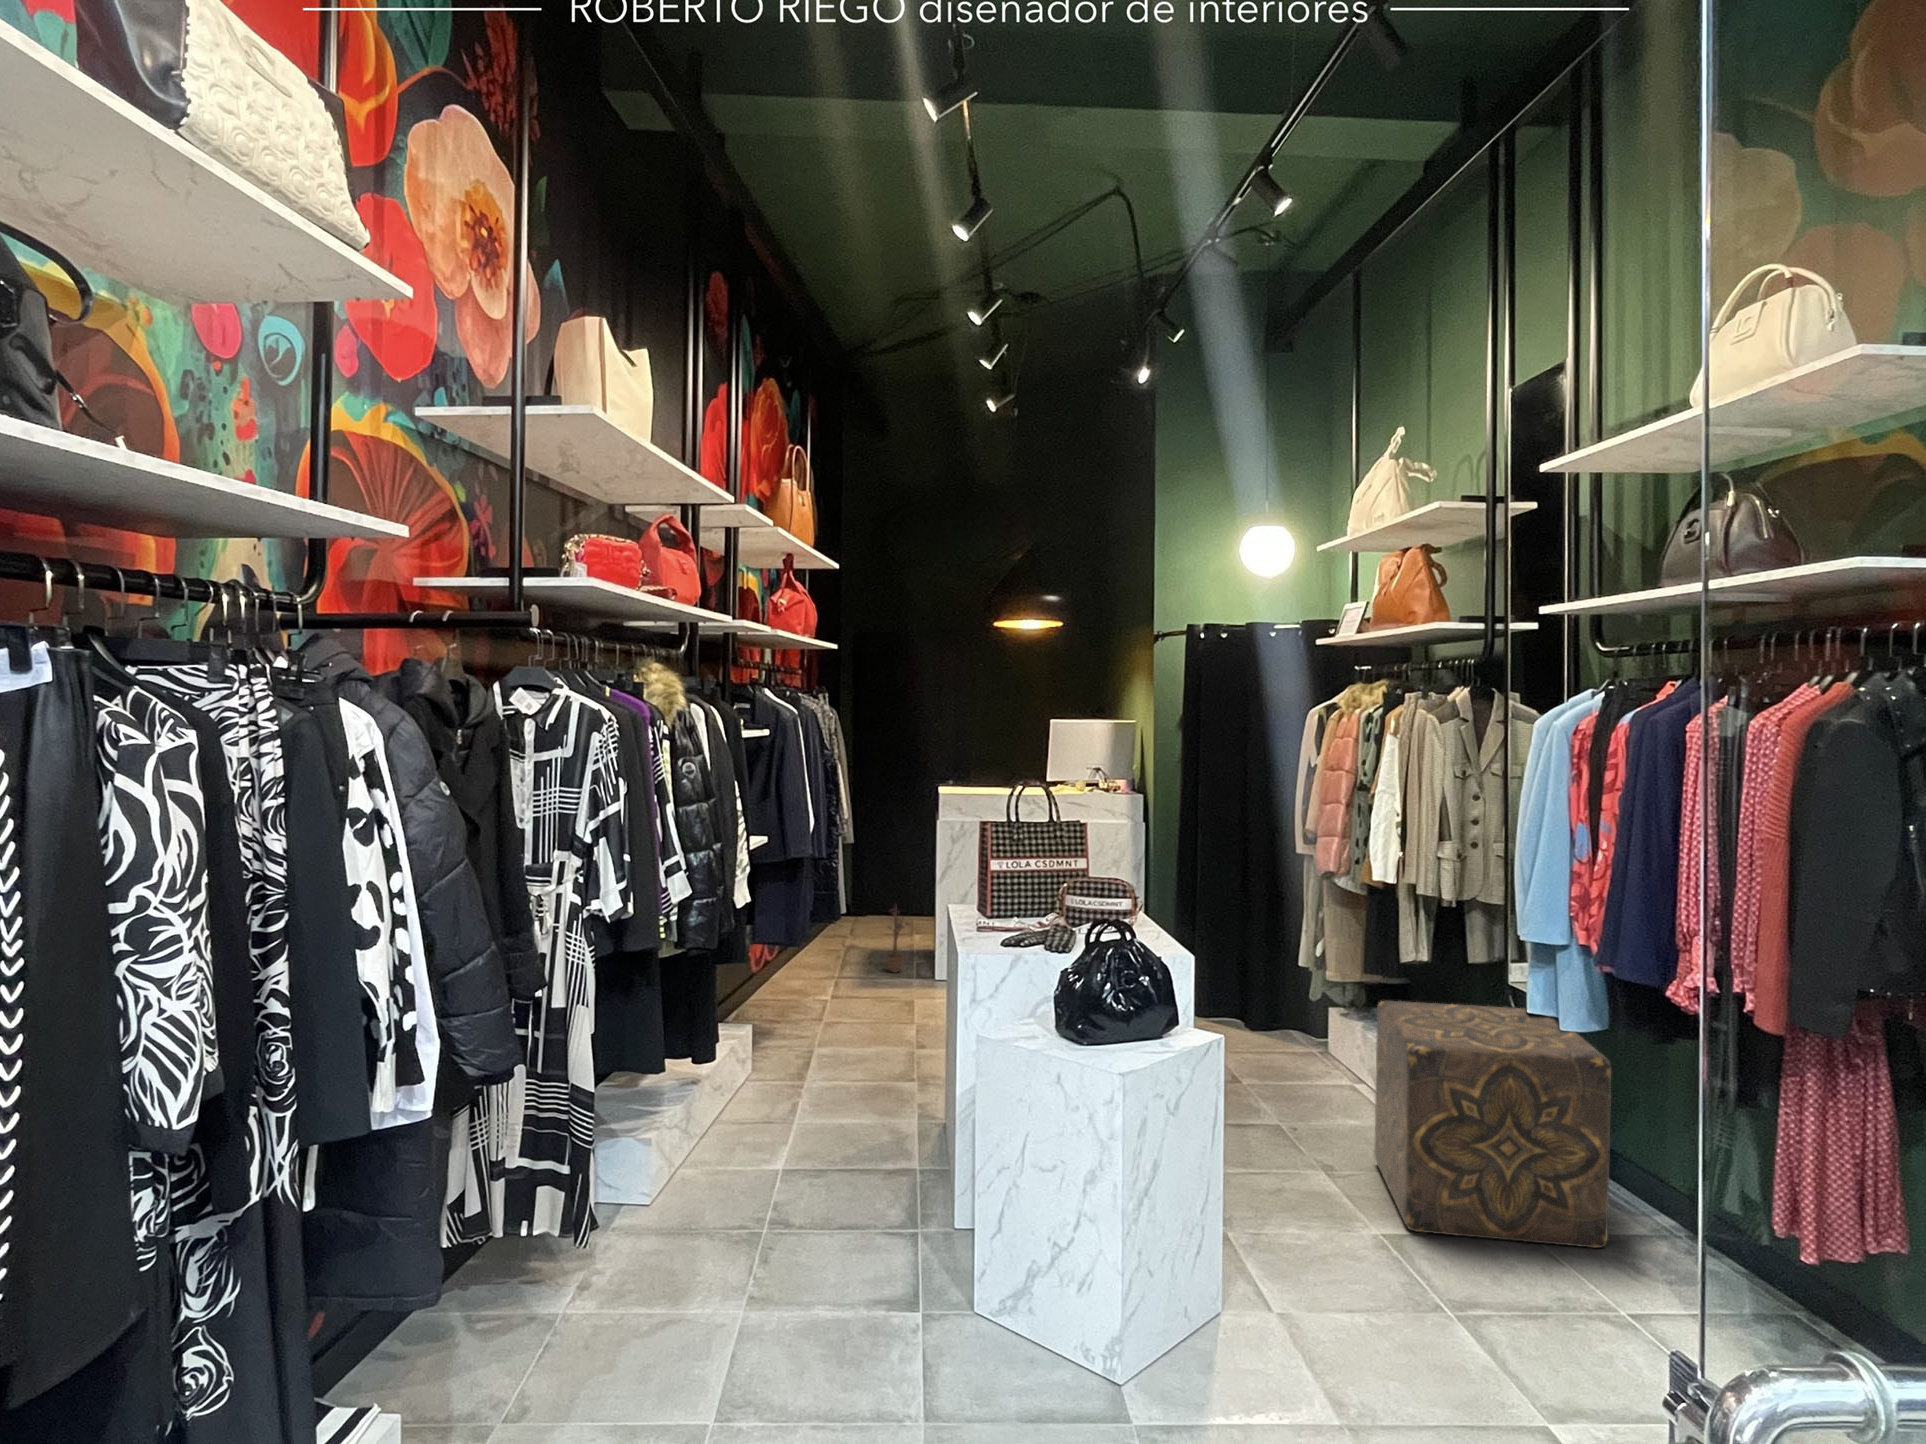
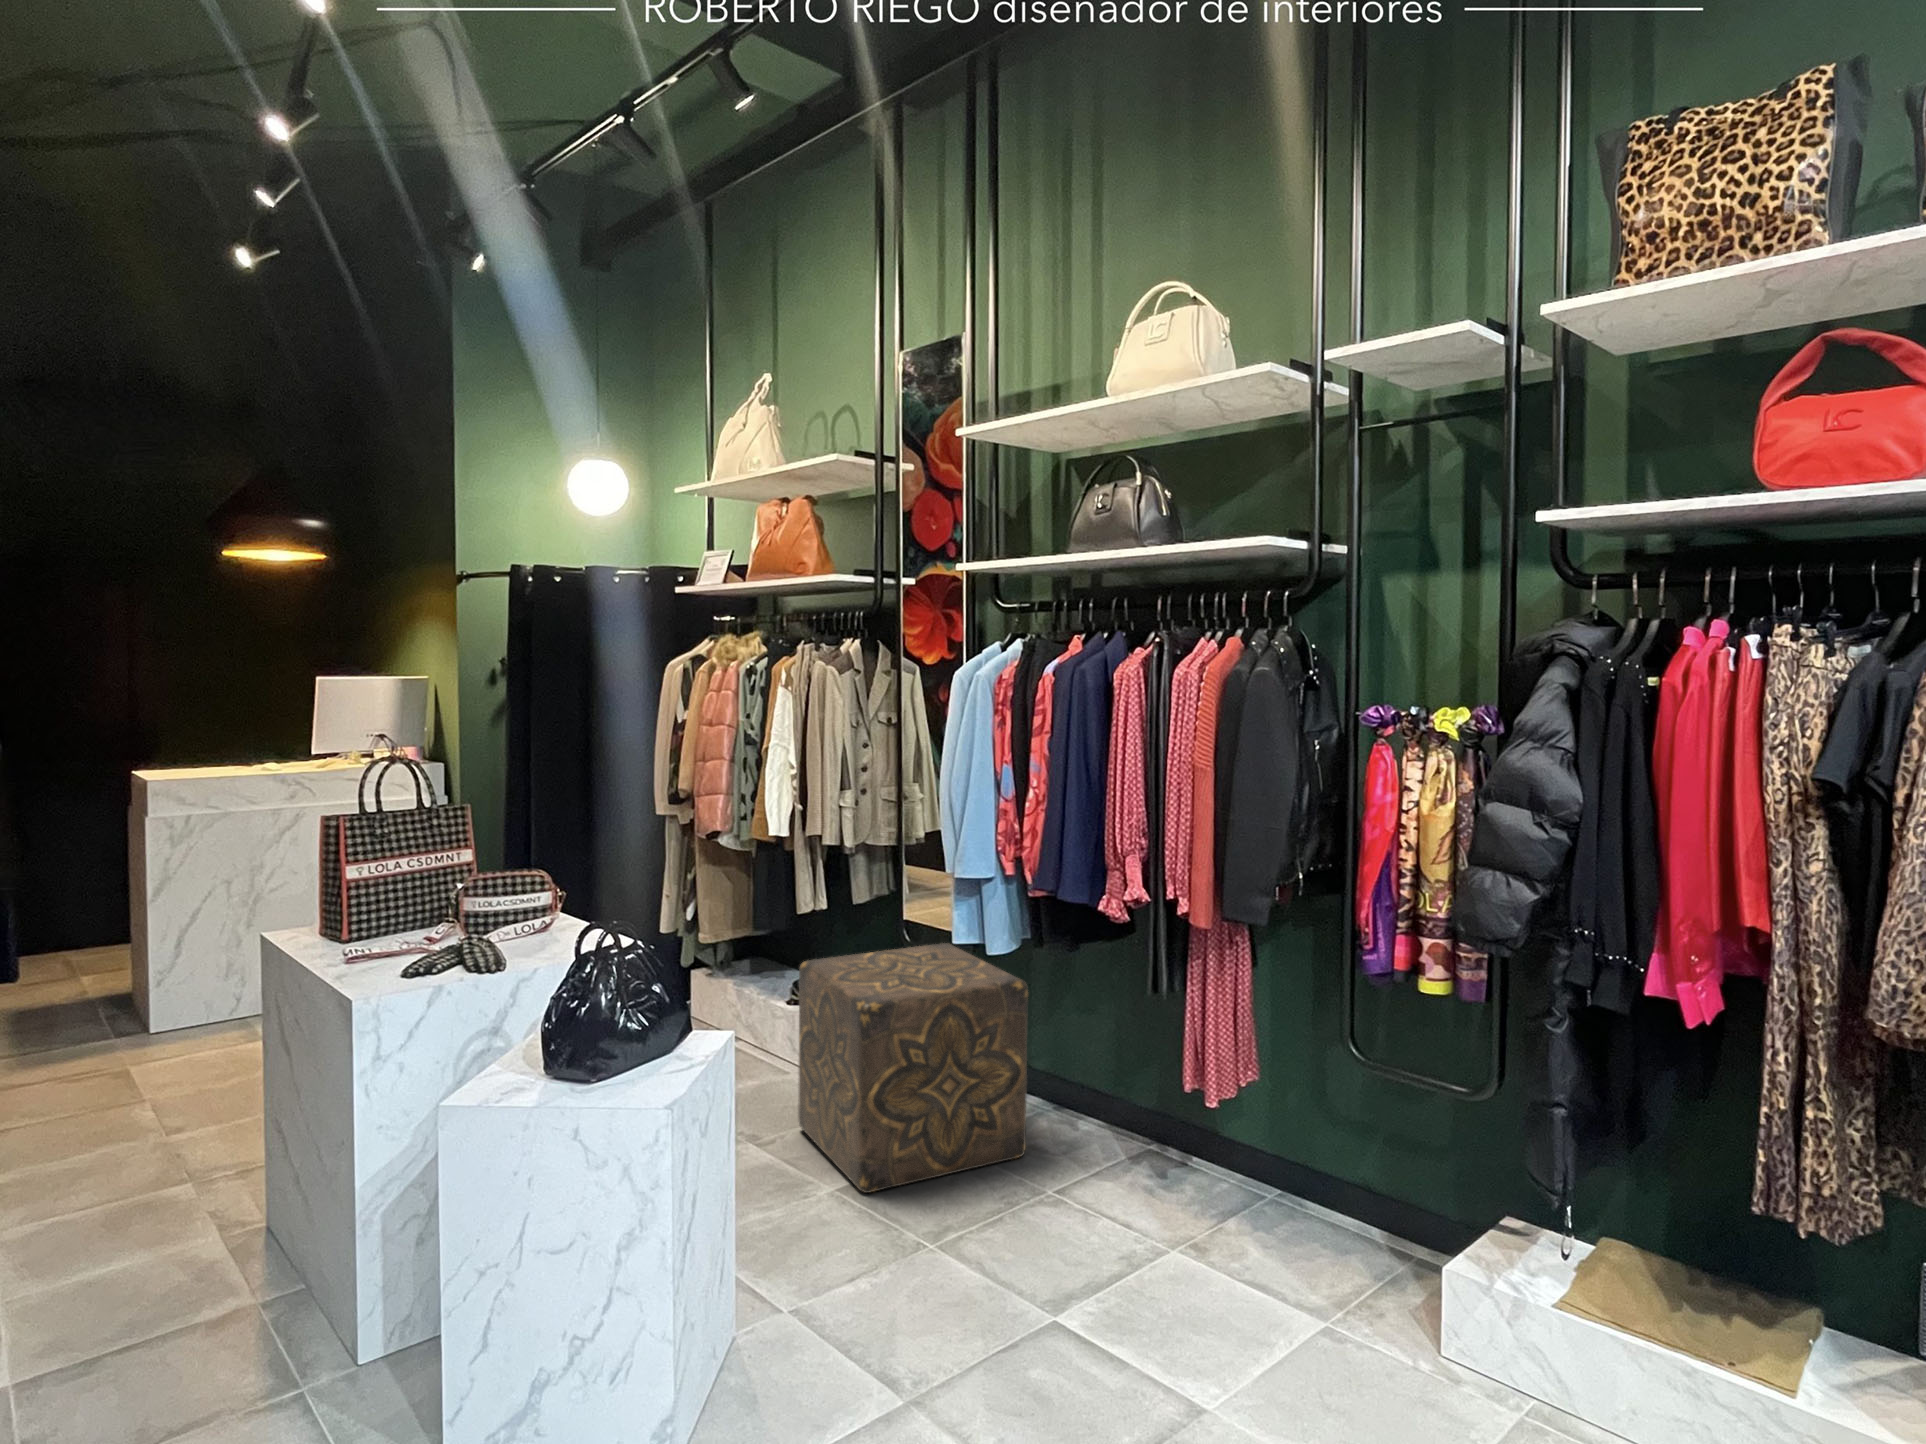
decorative plant: present [886,906,910,973] -> none [82,937,122,1030]

